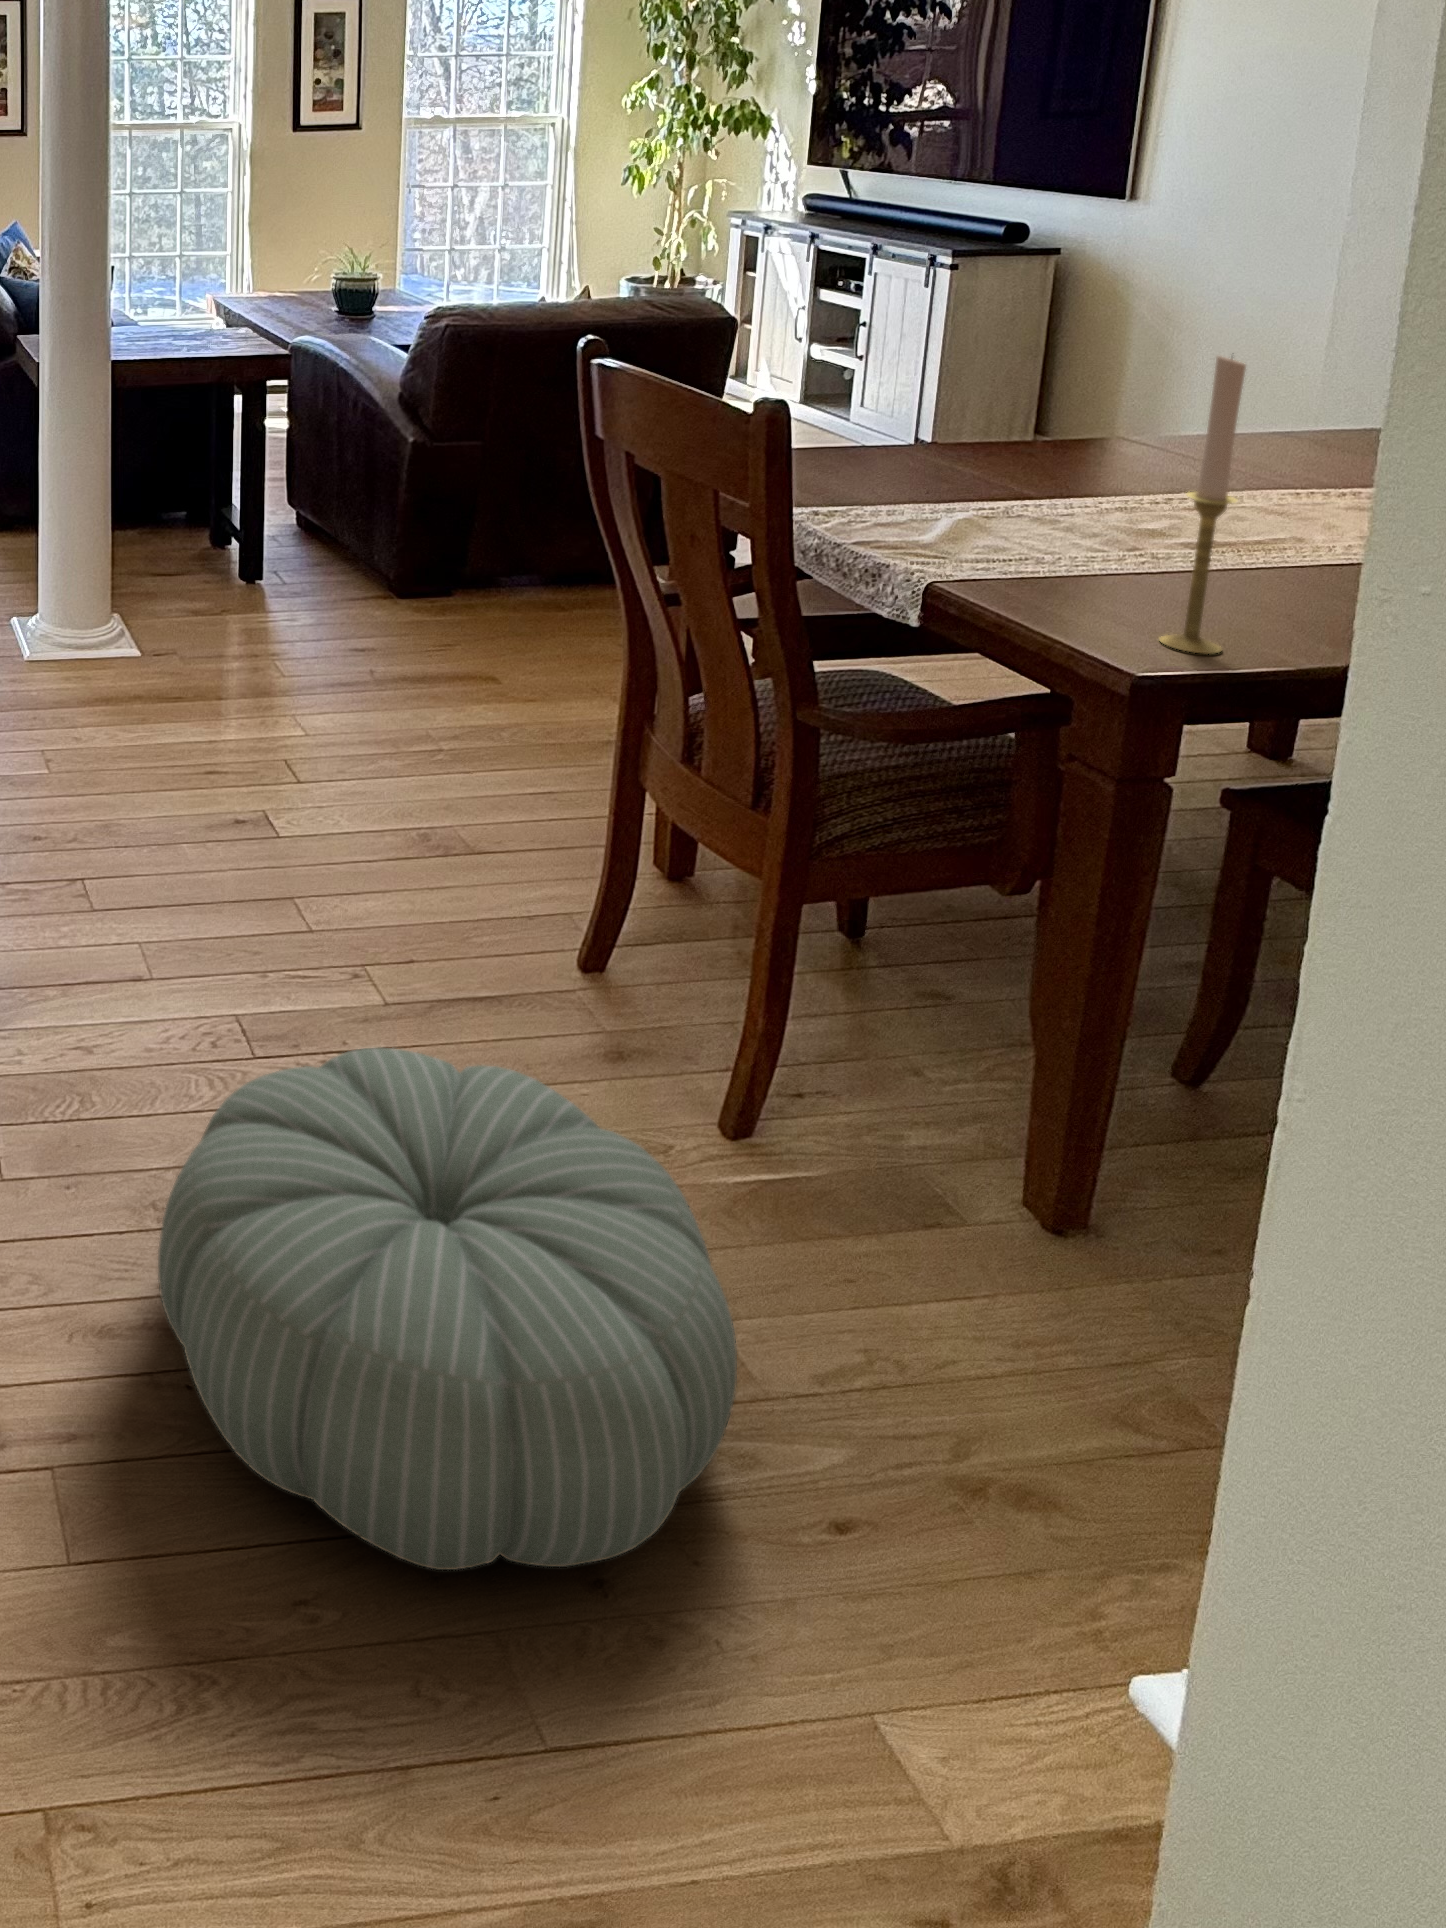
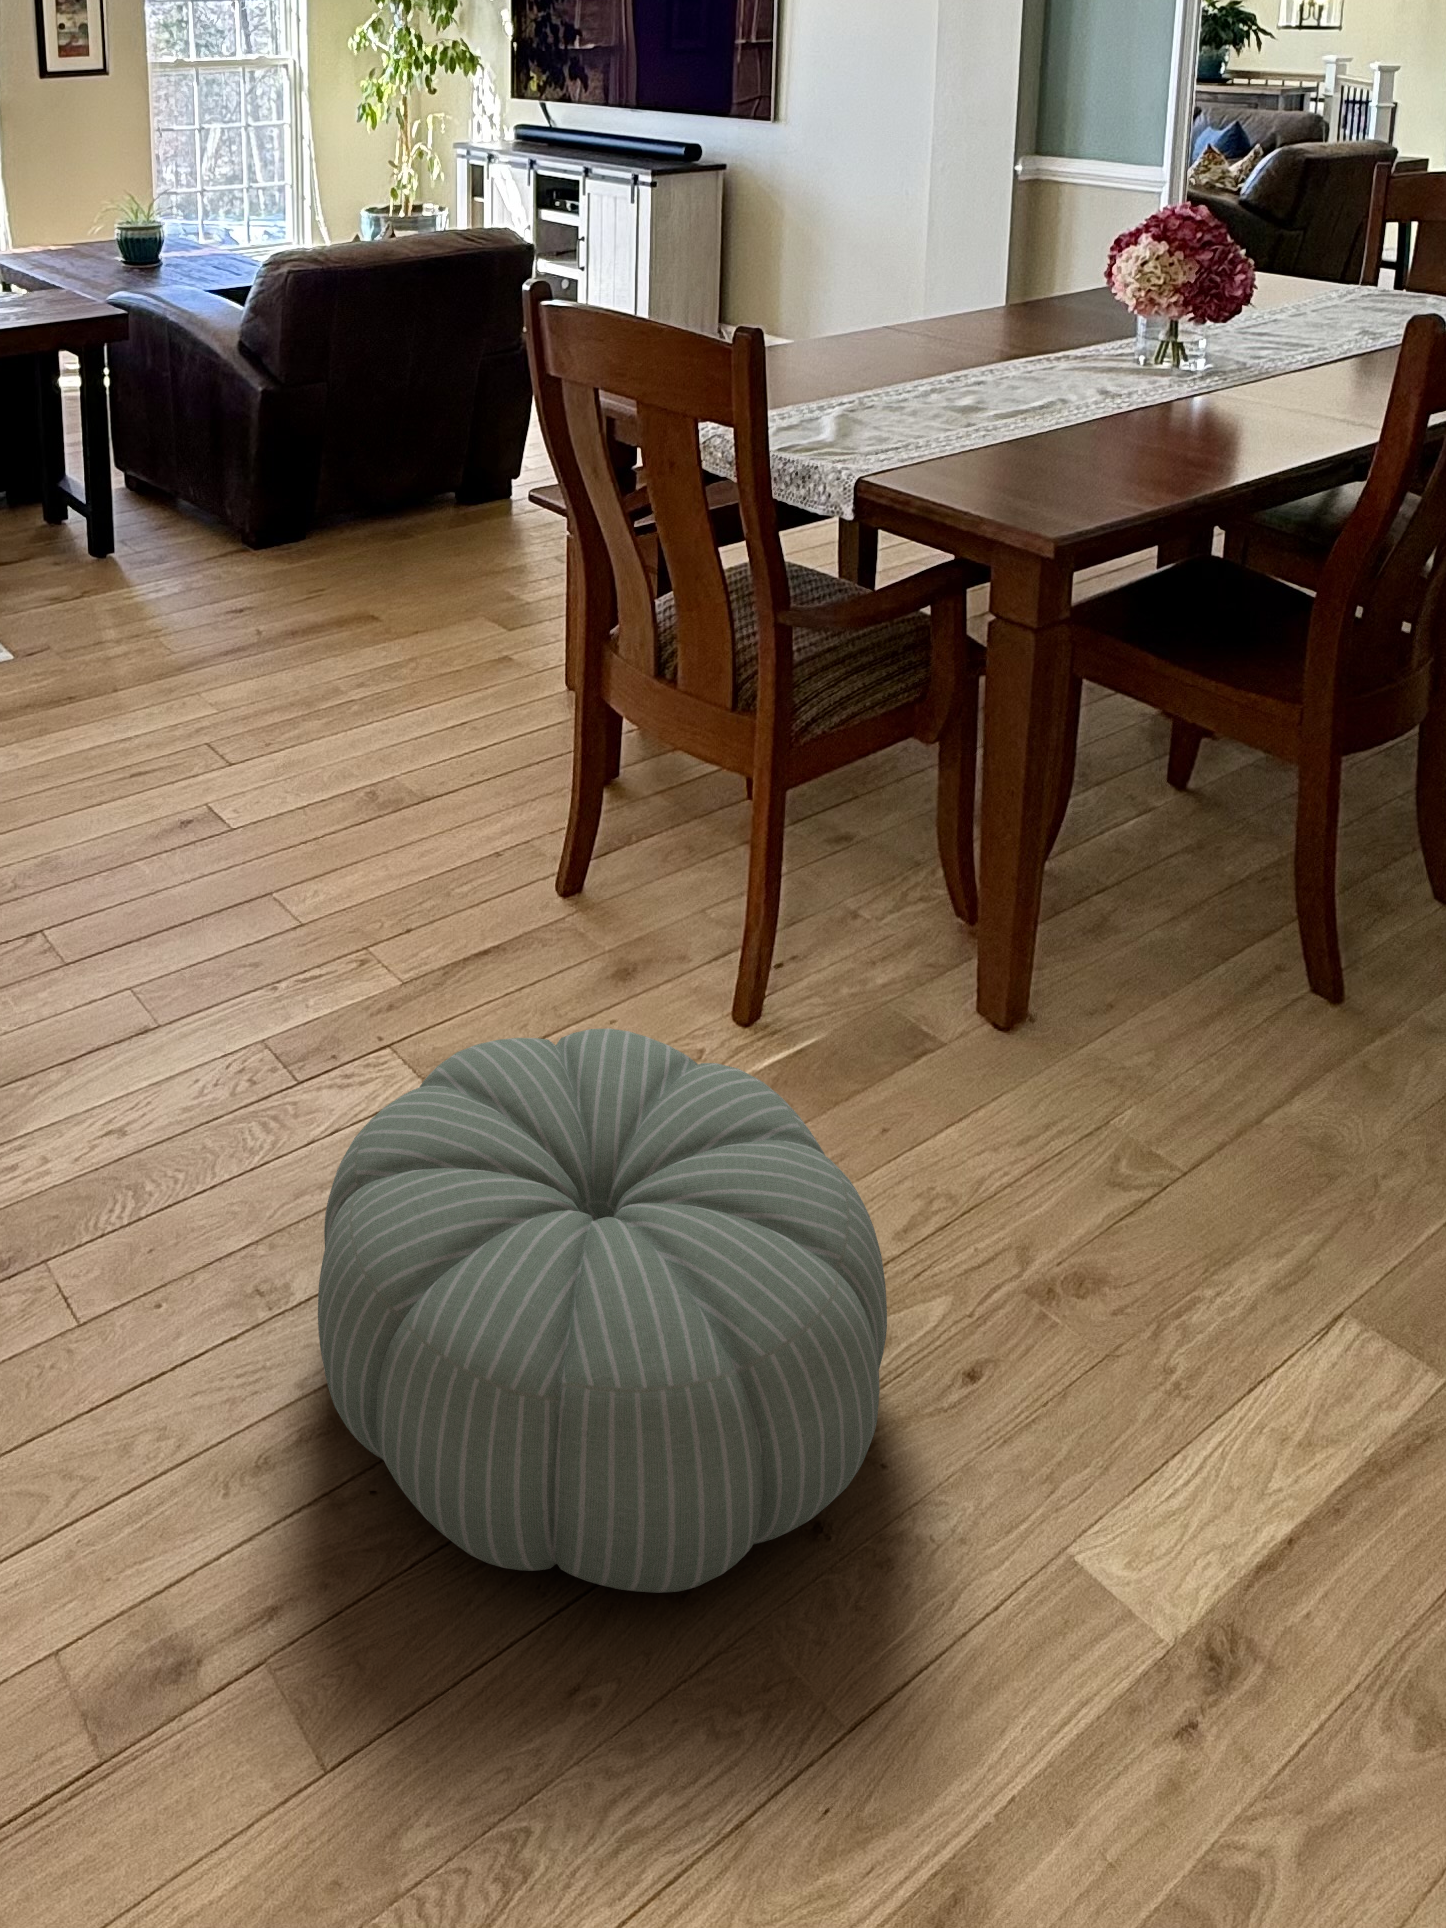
candlestick: present [1160,356,1246,654] -> none [1035,259,1085,512]

